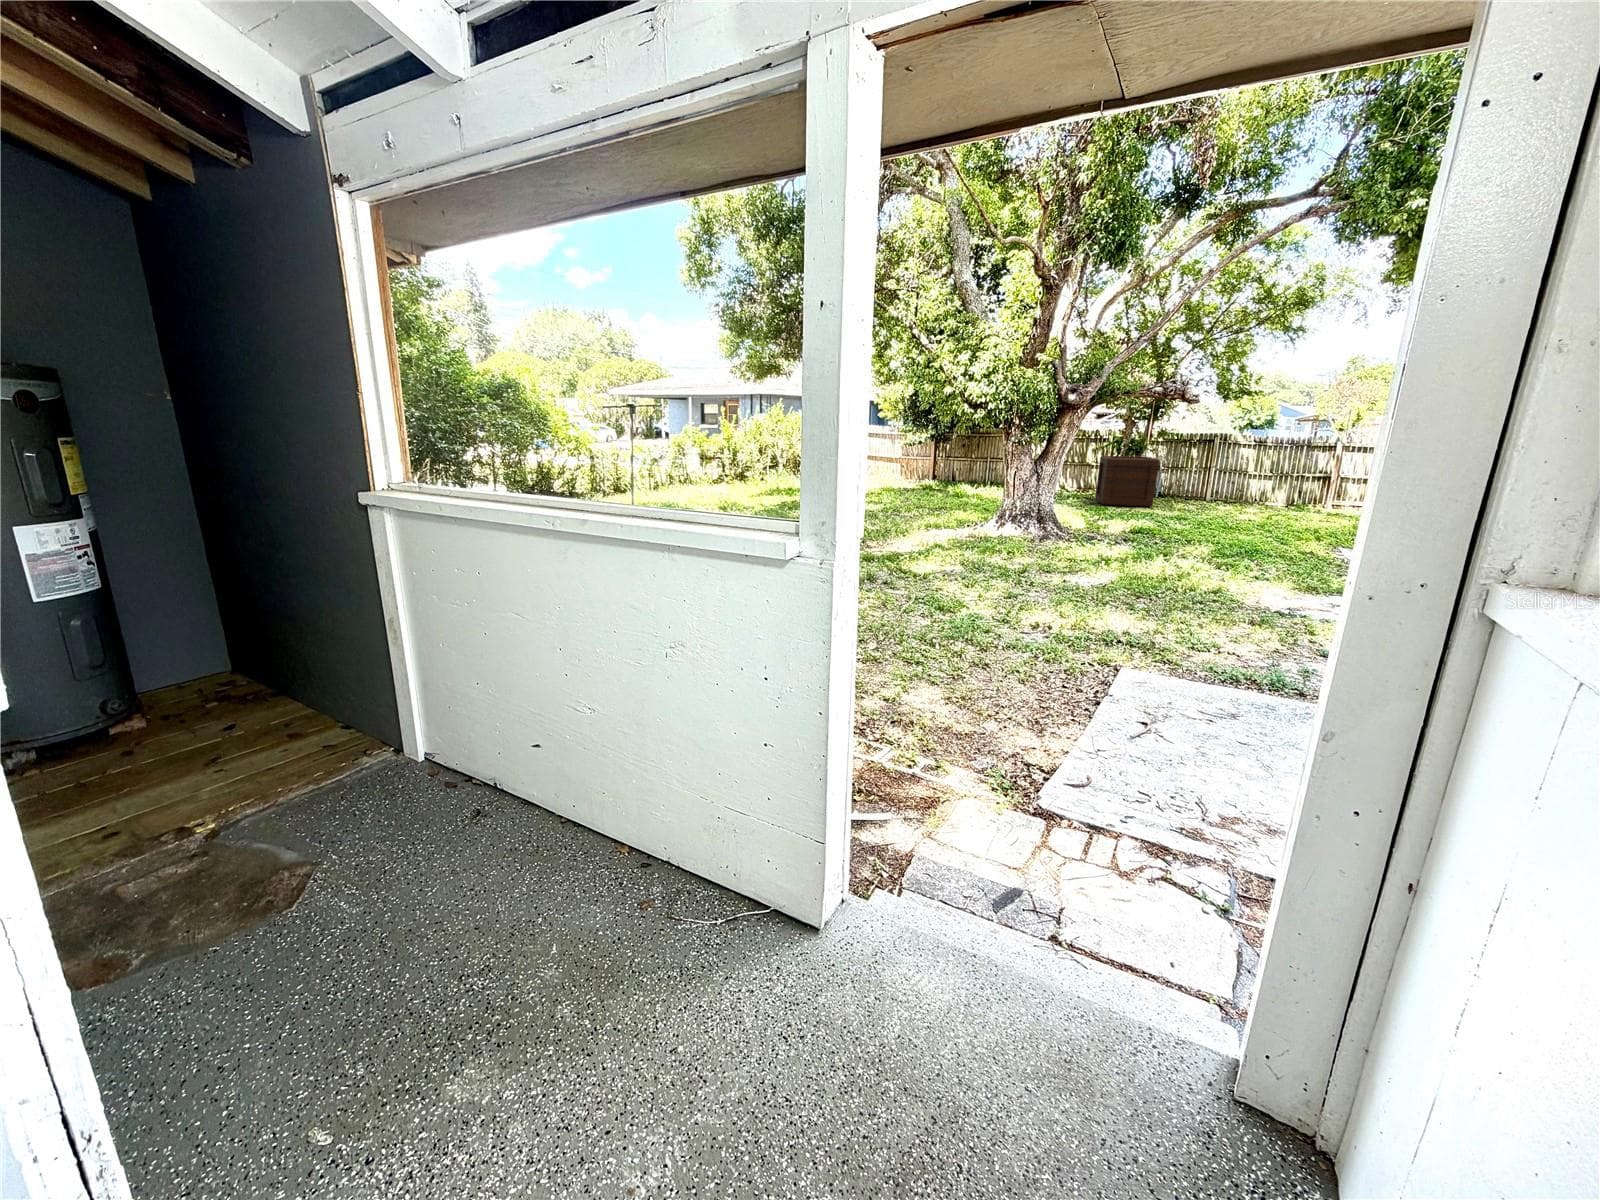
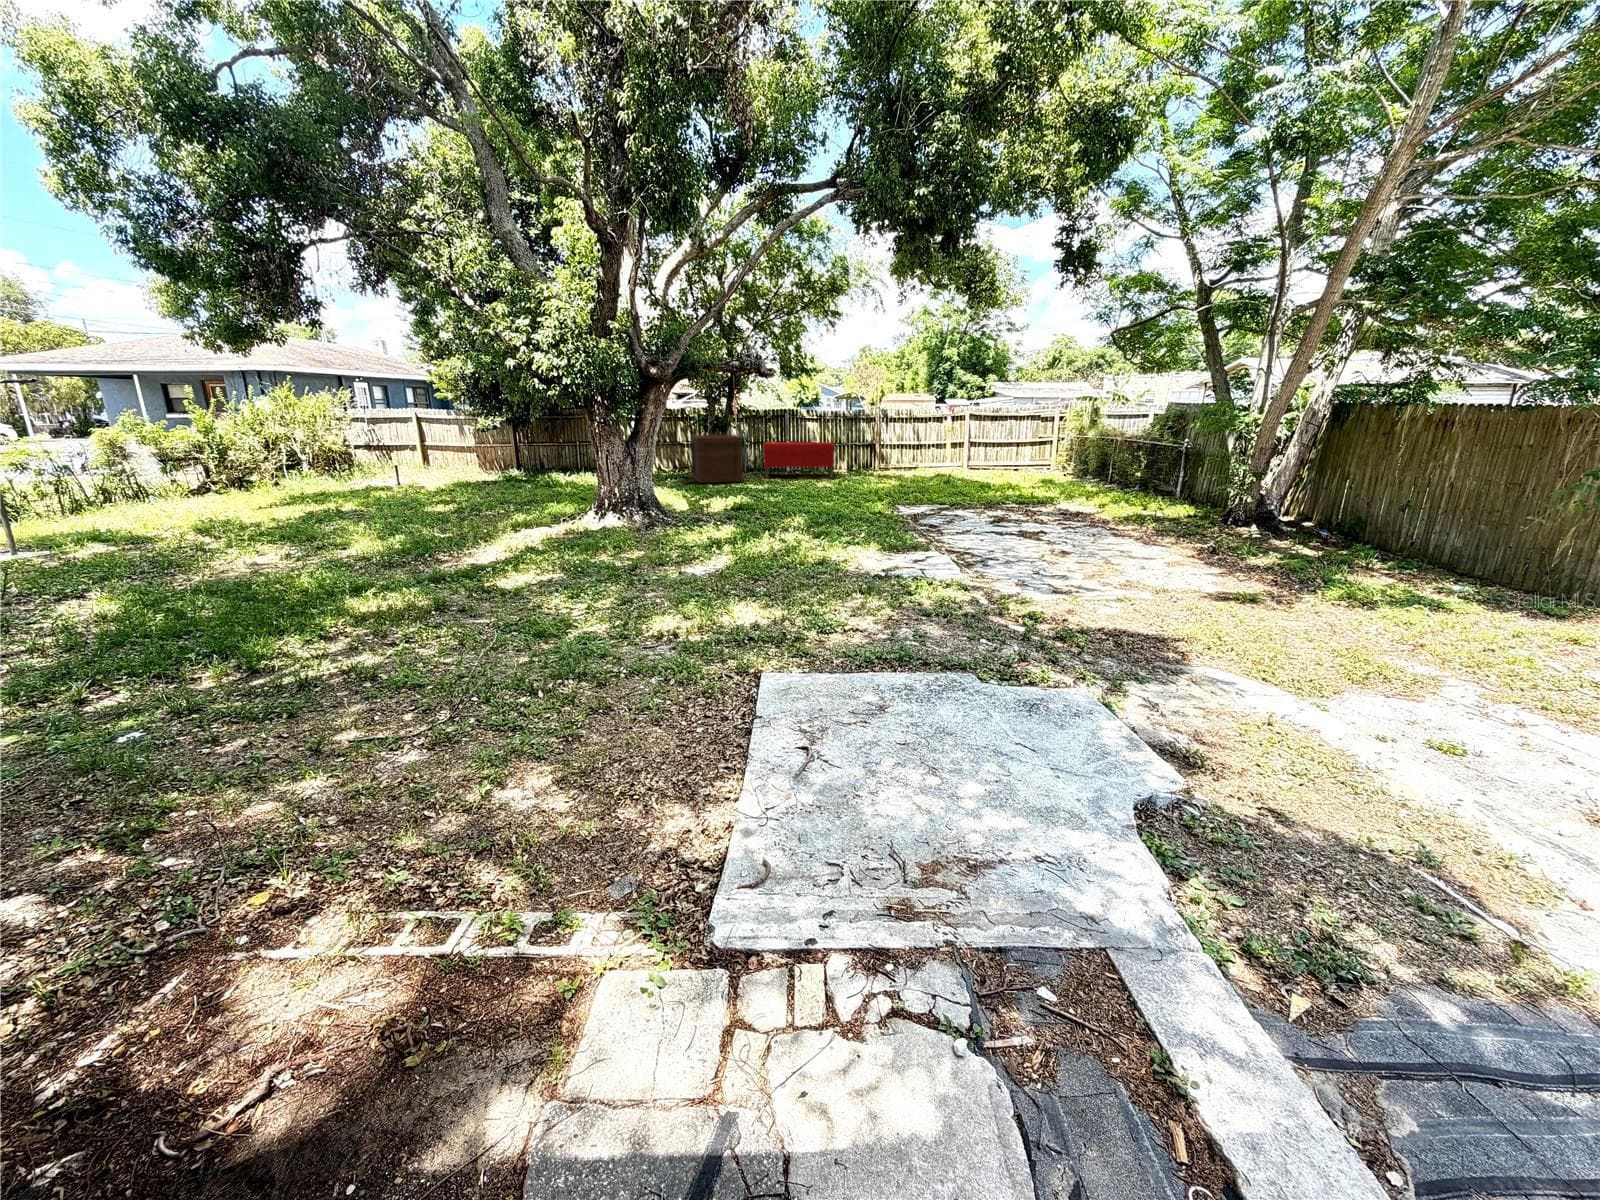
bench: none [1181,467,1278,511] -> present [763,442,835,478]

